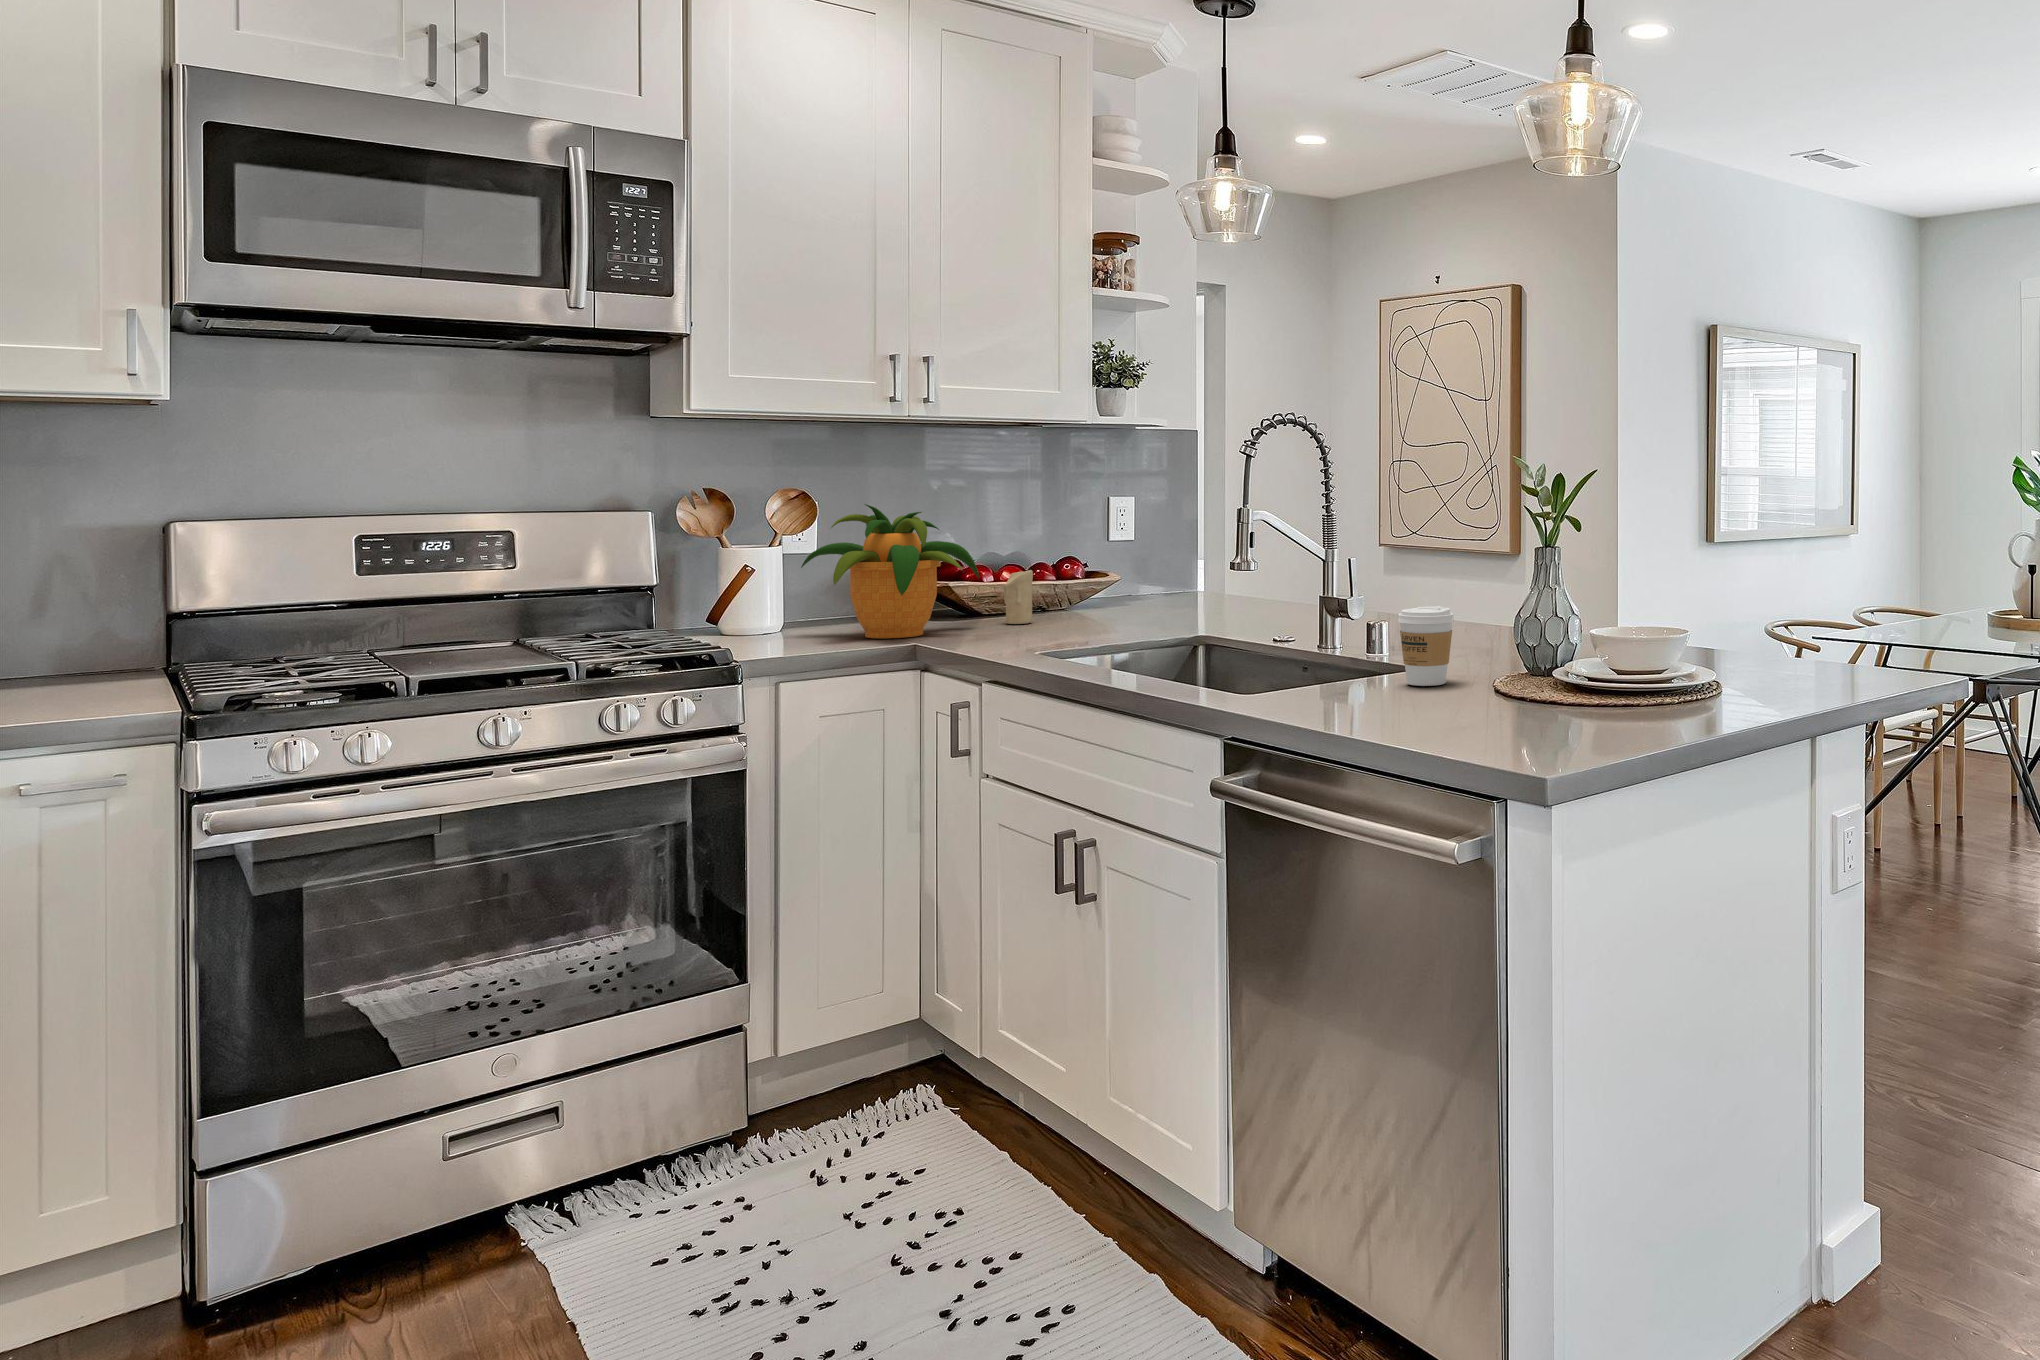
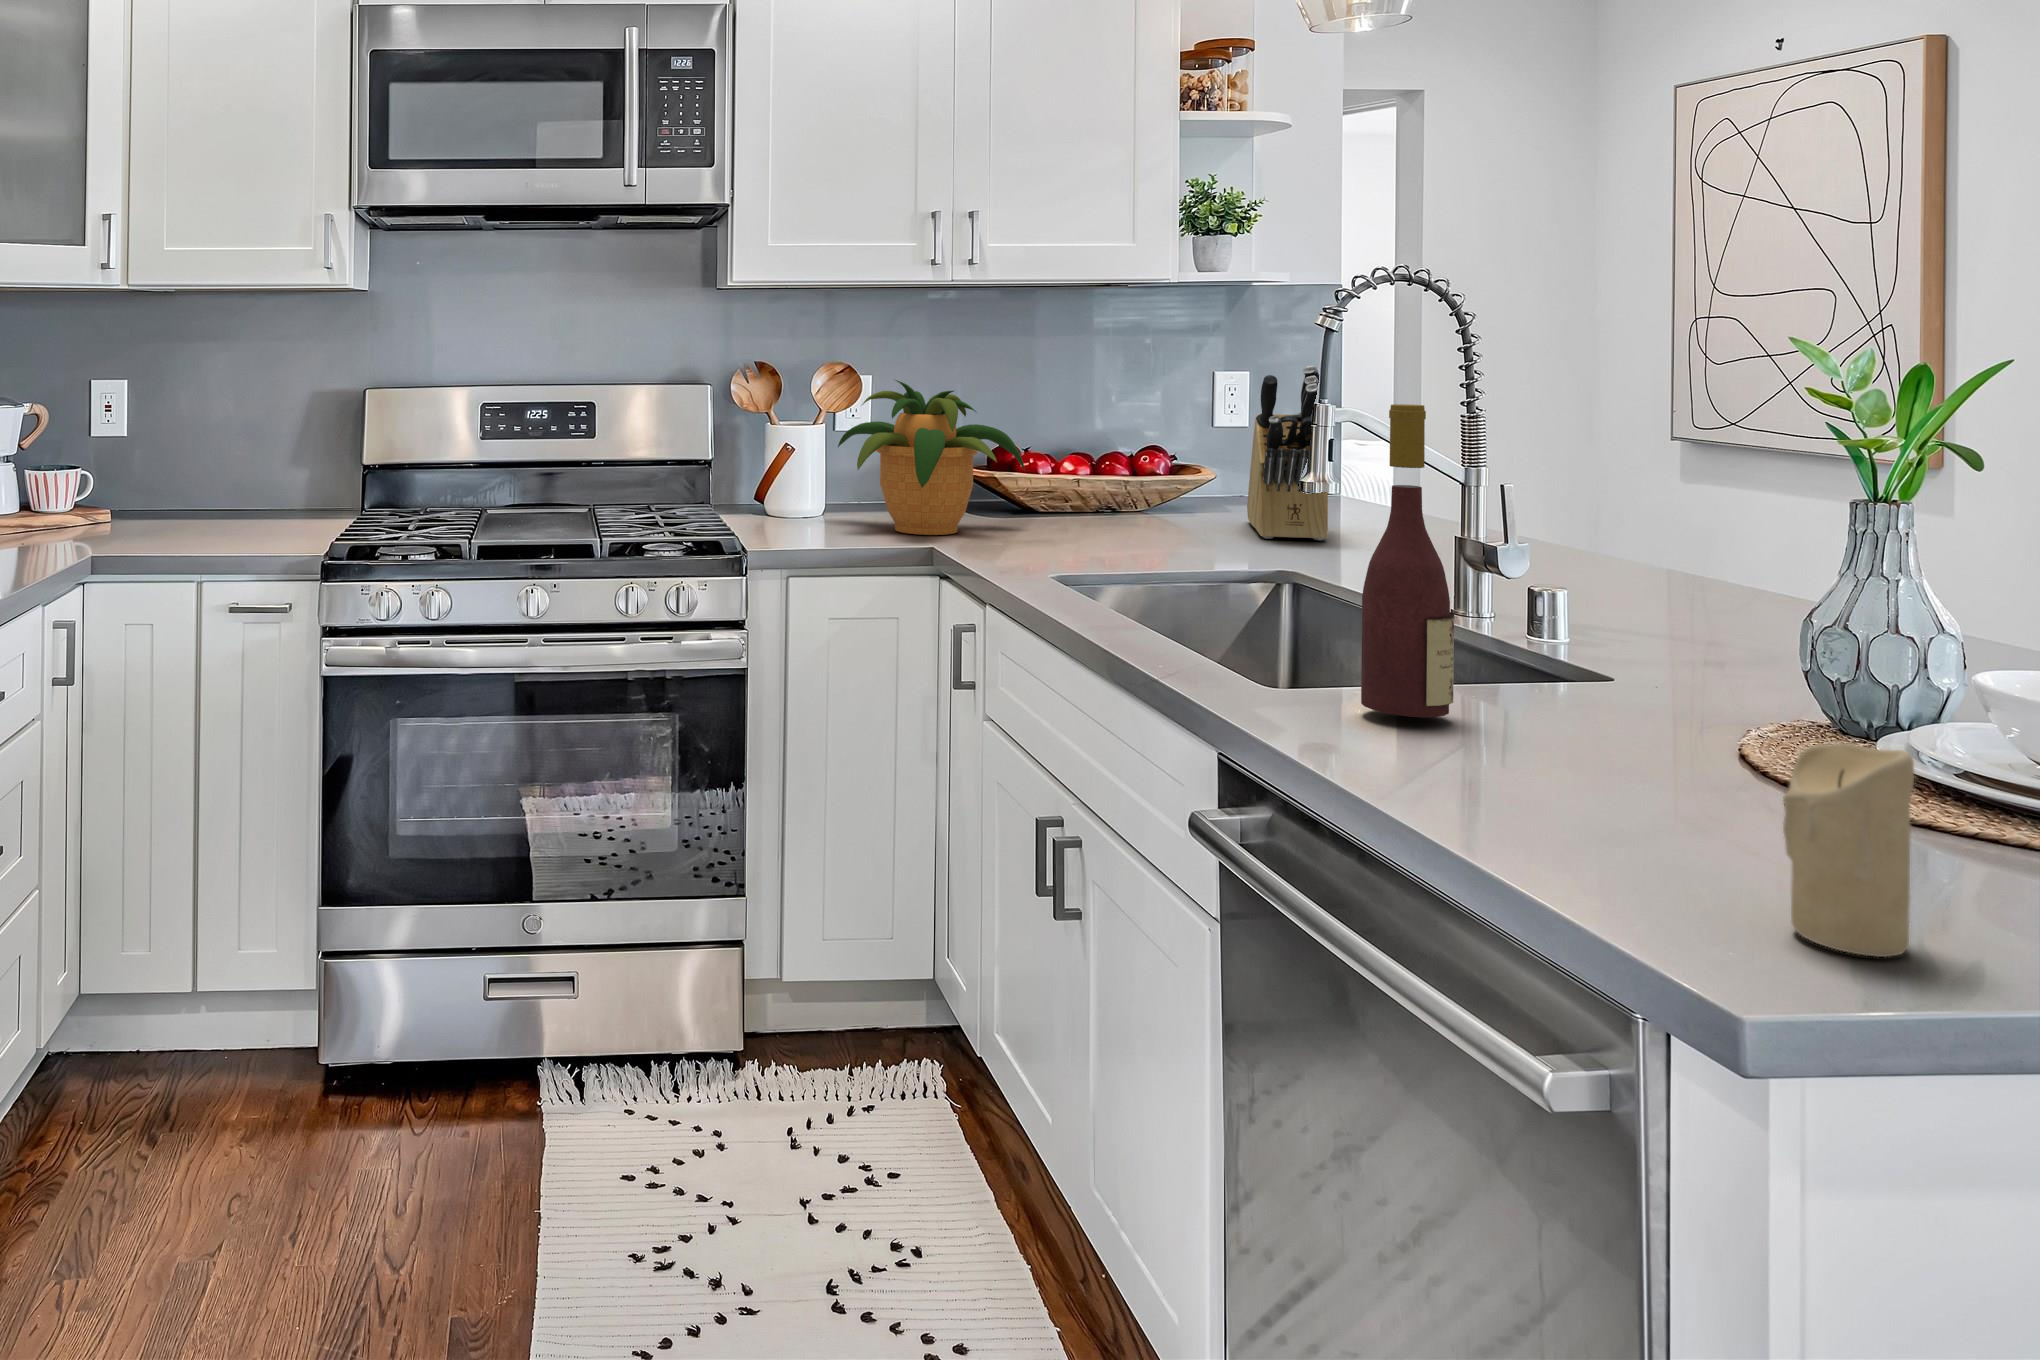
knife block: none [1145,486,1216,618] -> present [1247,365,1328,540]
wine bottle: none [1307,496,1362,700] -> present [1361,404,1454,717]
candle: present [1004,570,1033,624] -> present [1783,743,1914,957]
coffee cup: present [1398,606,1454,686] -> none [1531,590,1642,727]

